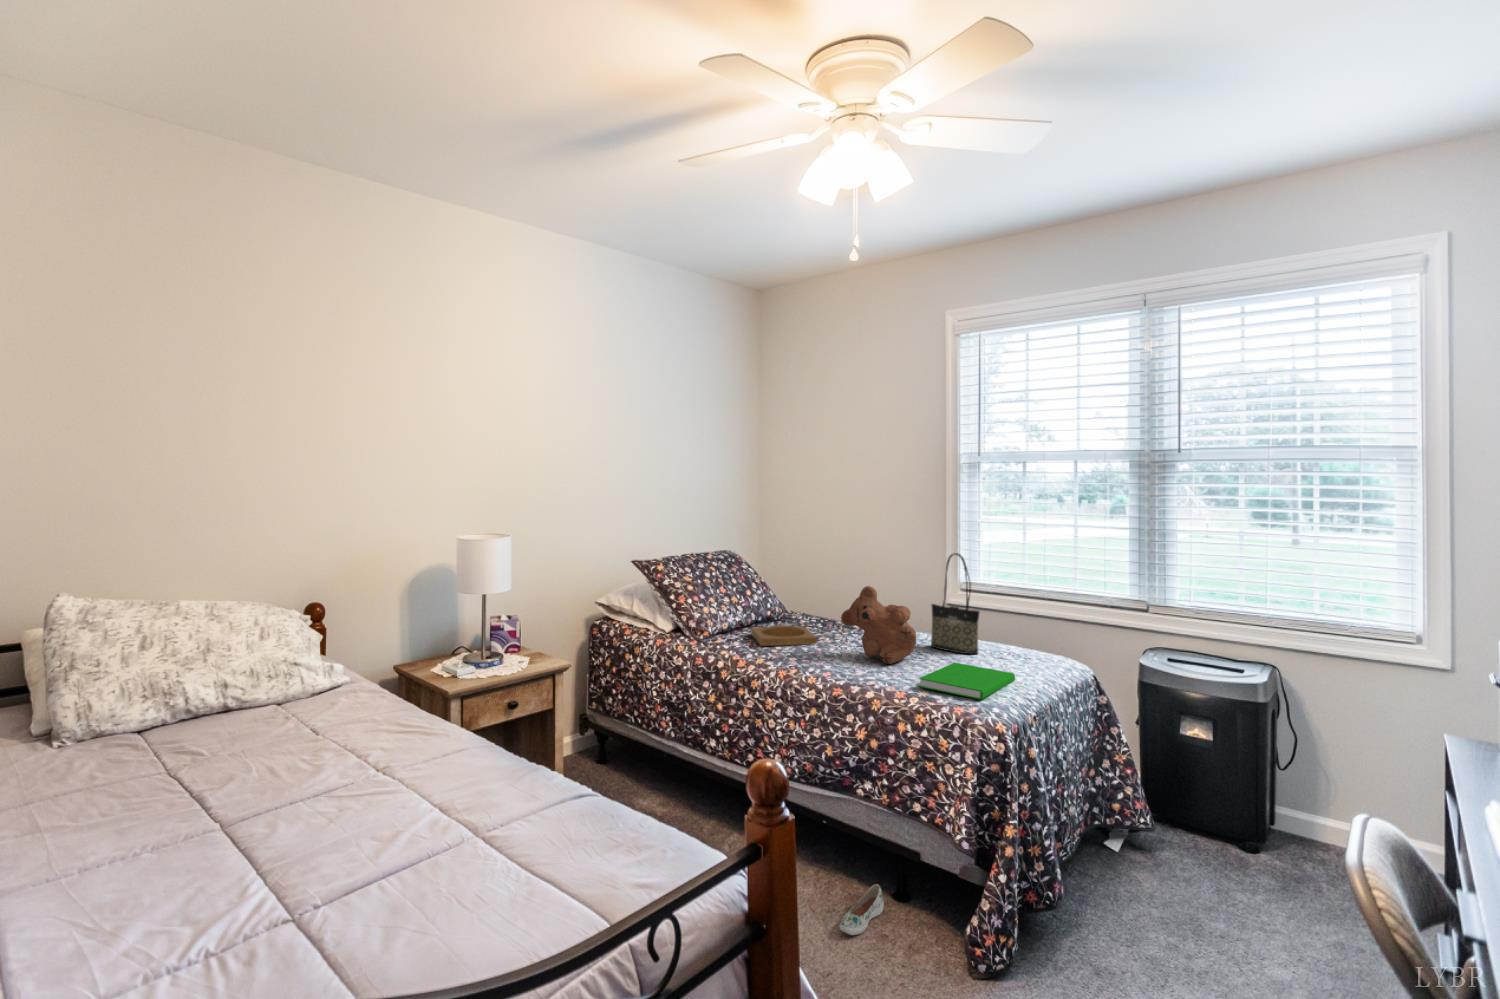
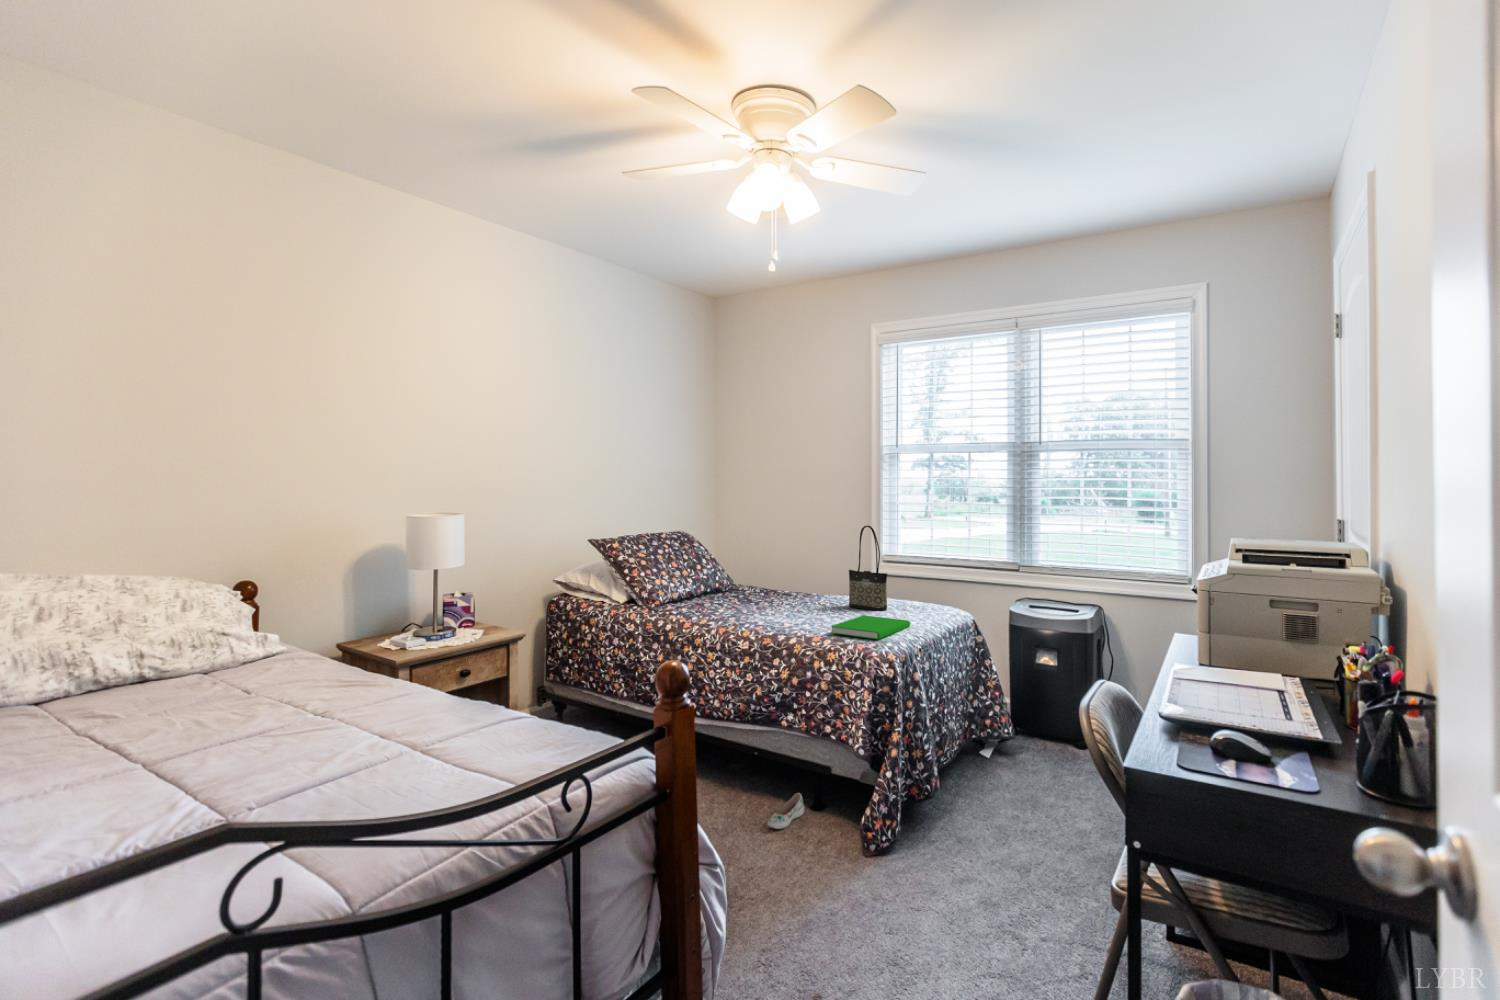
teddy bear: present [841,586,916,664] -> none [771,555,834,619]
tray: present [751,625,817,646] -> none [695,594,752,611]

